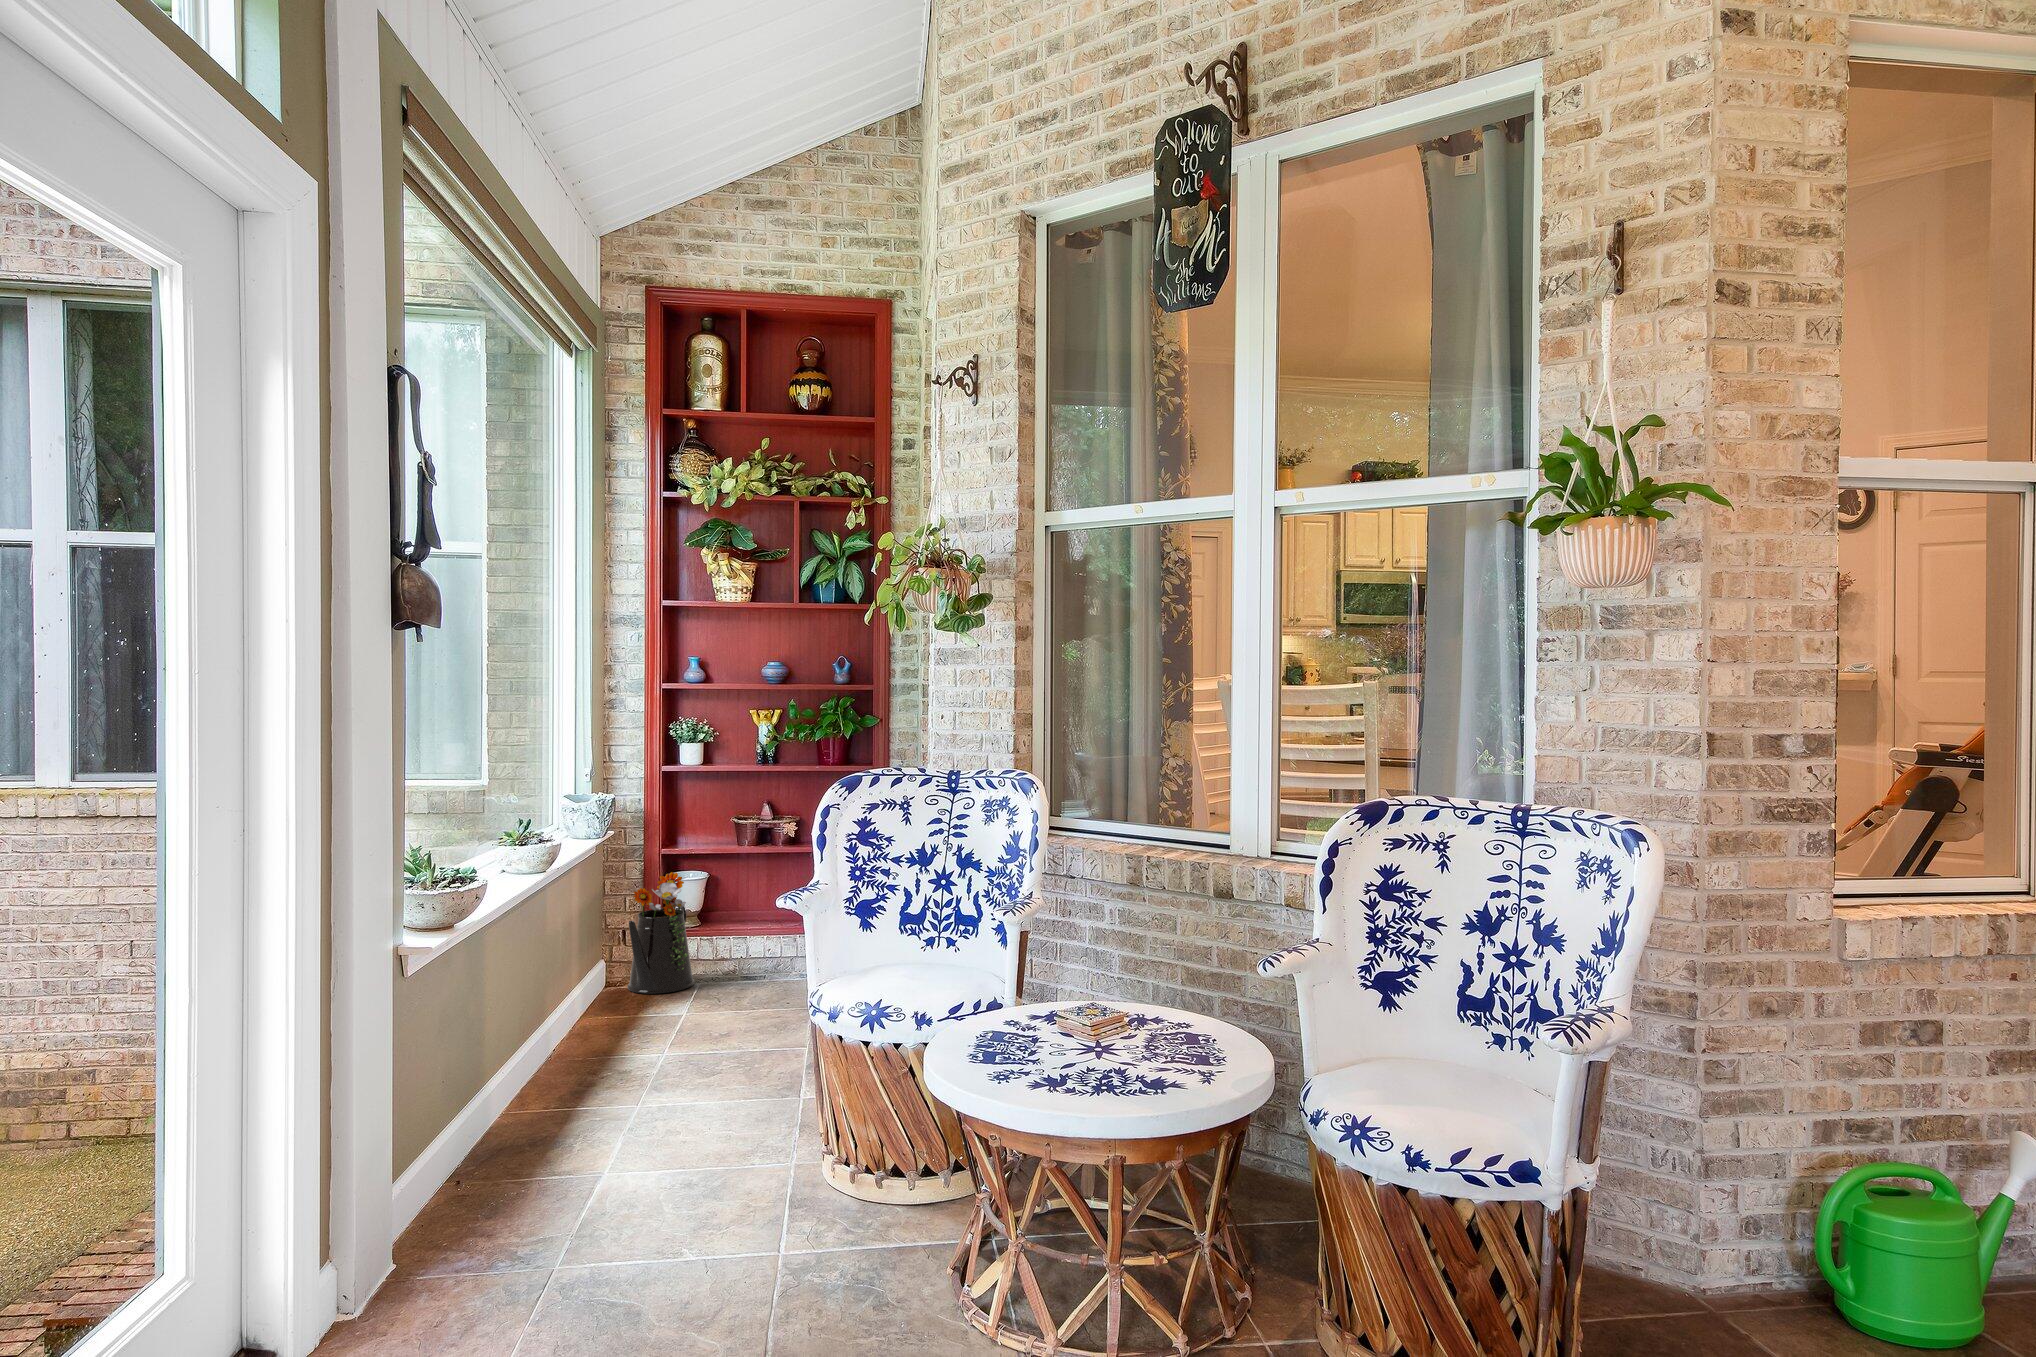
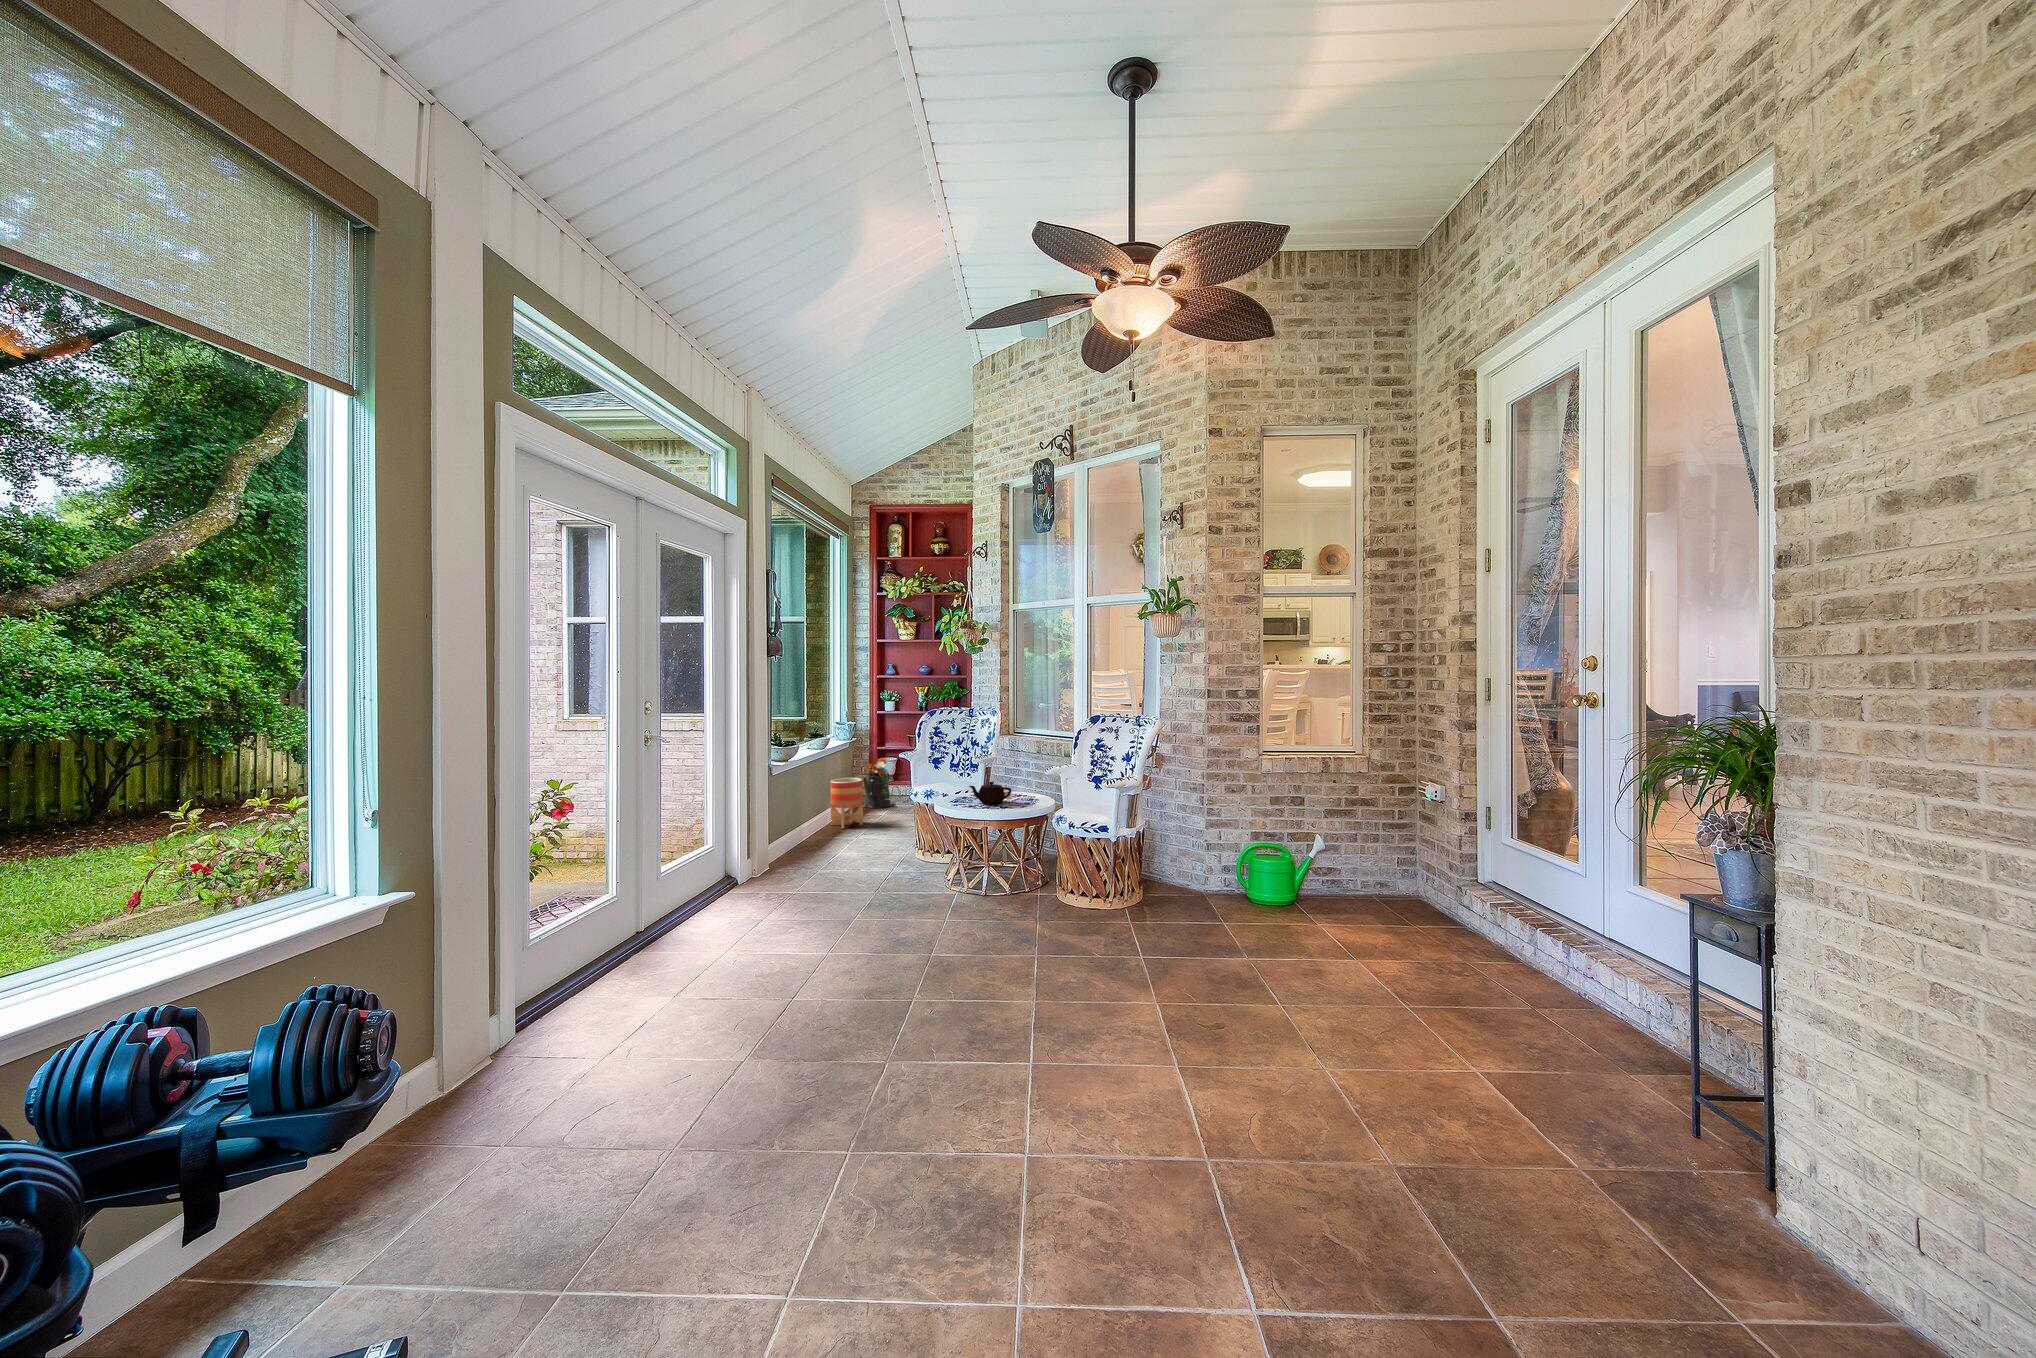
planter: none [556,935,640,1070] -> present [831,778,863,828]
teapot: none [1042,1006,1169,1078] -> present [969,782,1011,804]

